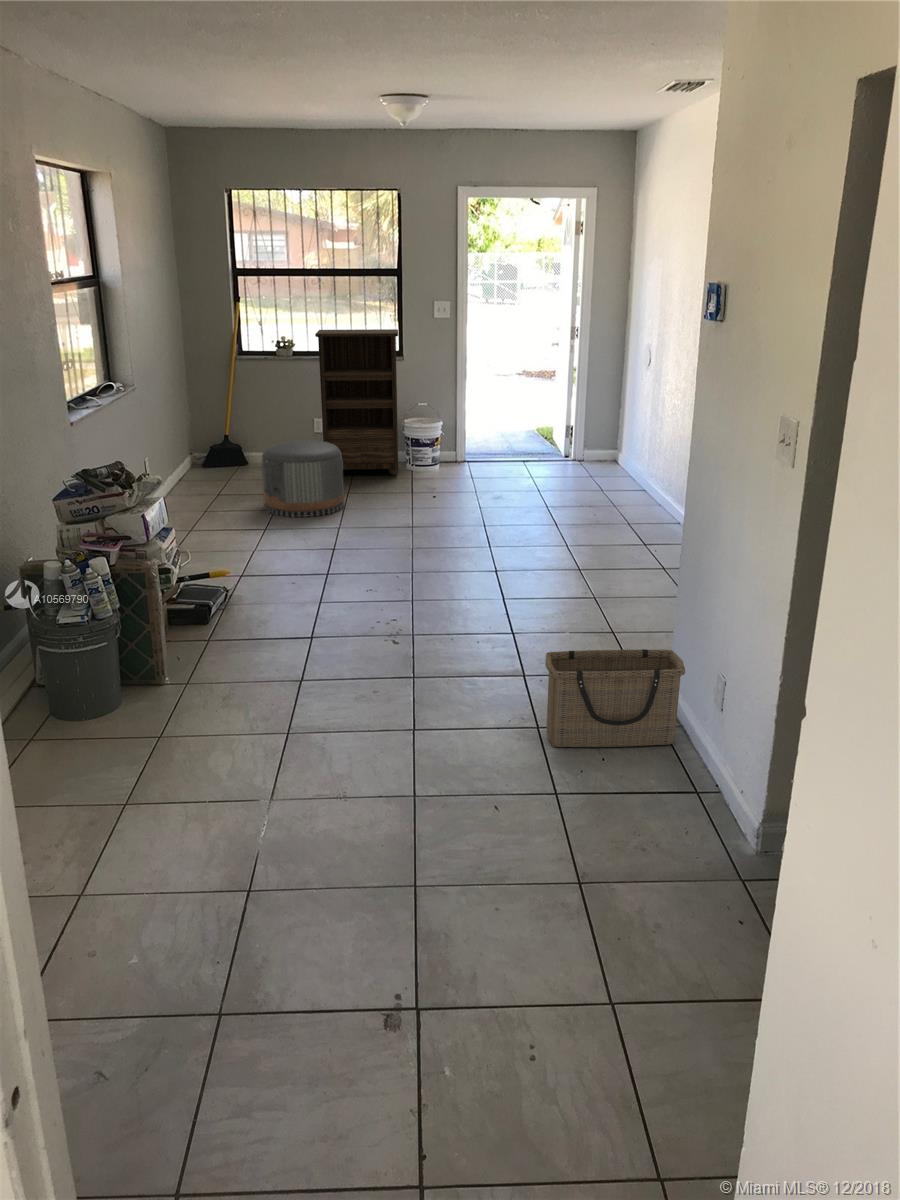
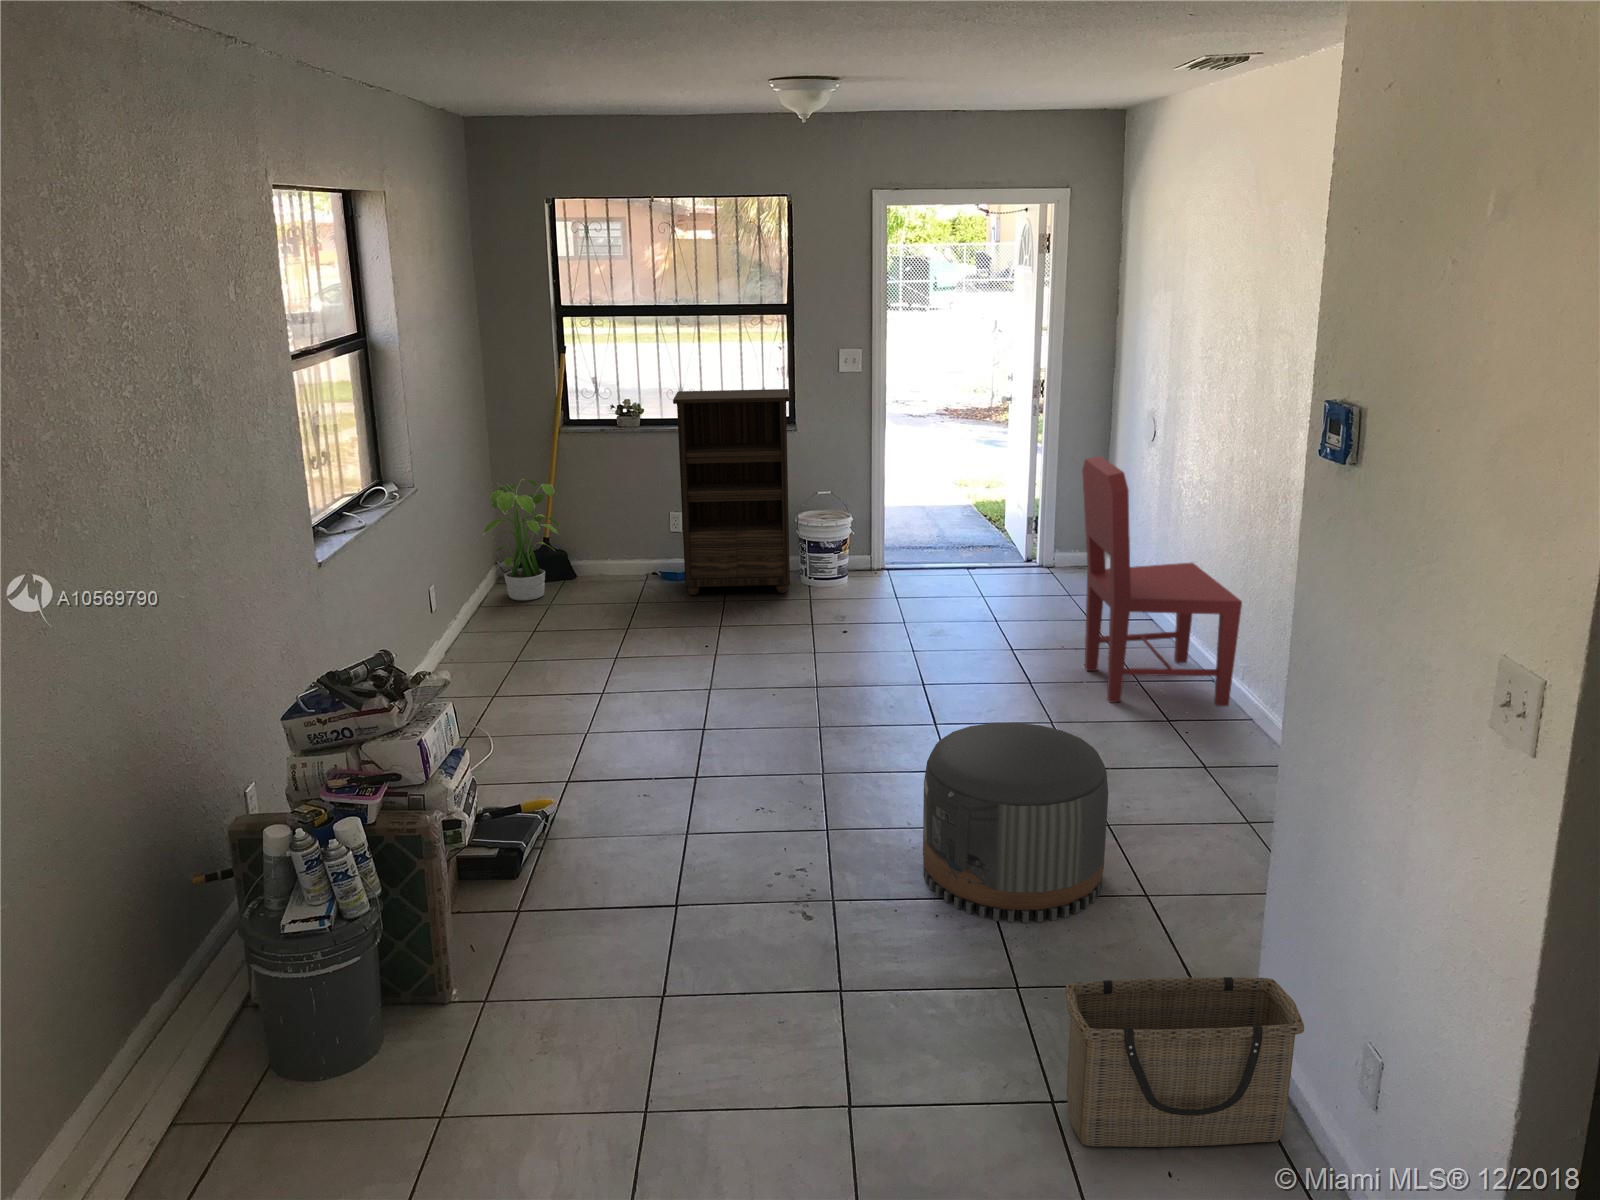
dining chair: none [595,368,698,539] -> present [1082,456,1242,706]
potted plant: none [180,390,237,478] -> present [482,479,561,600]
pouf: present [261,440,344,517] -> present [923,723,1108,923]

